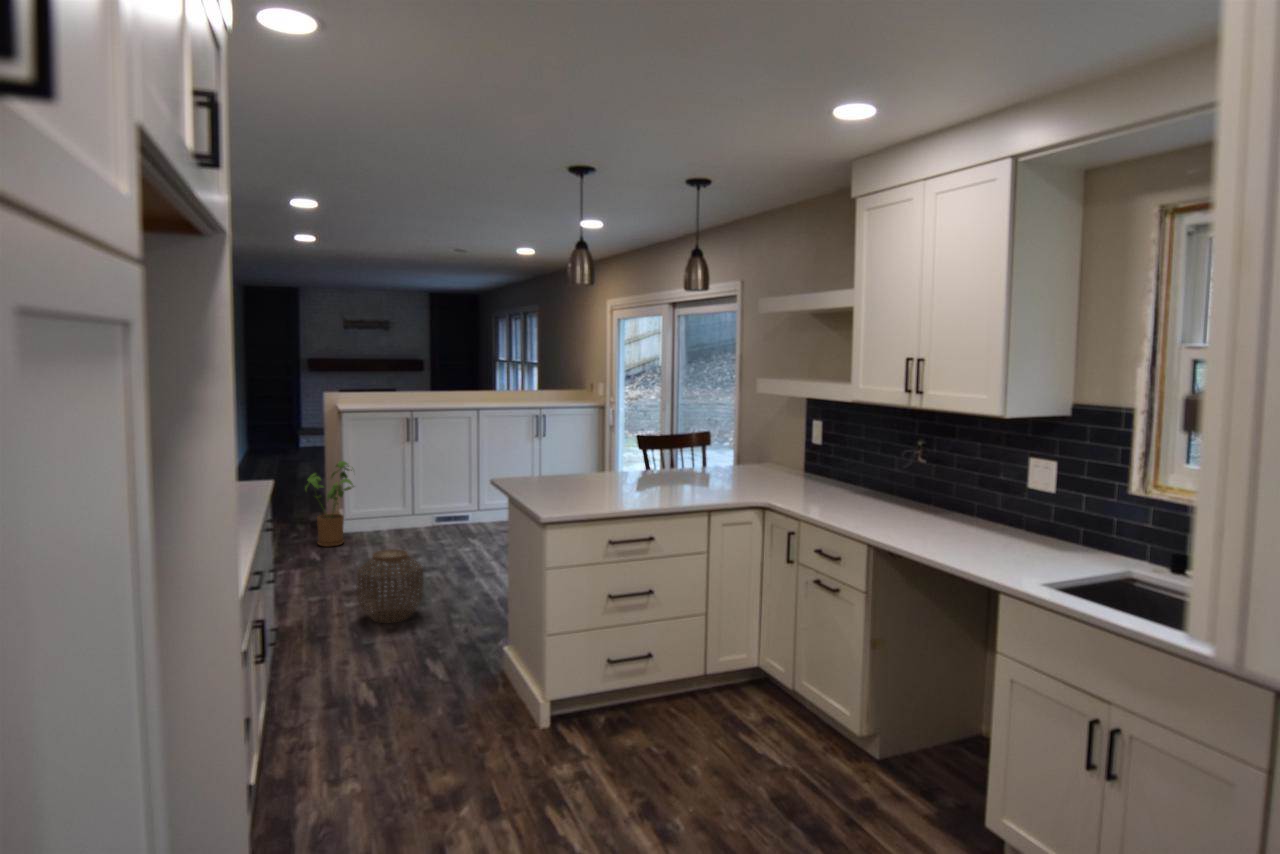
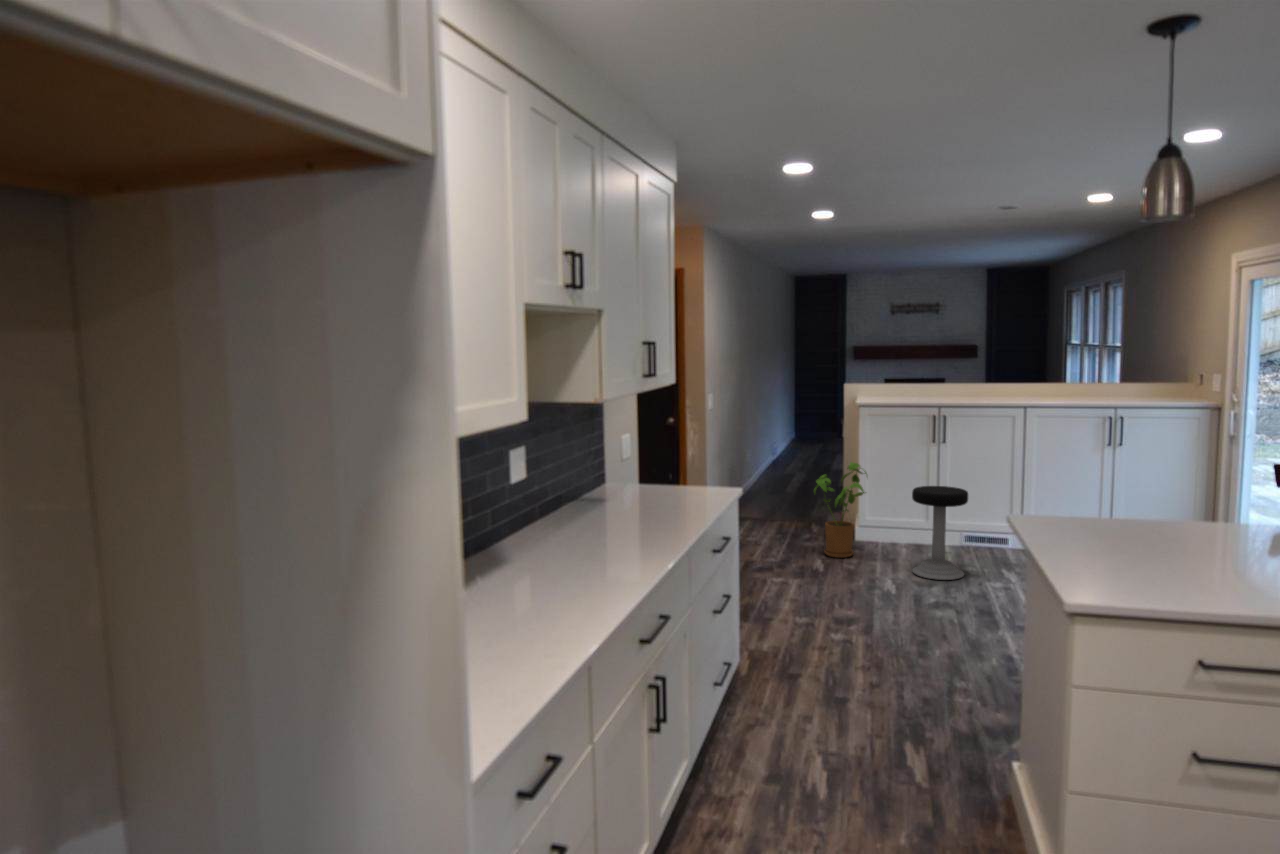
stool: none [396,476,441,553] -> present [912,486,968,580]
woven basket: present [357,549,423,623] -> none [842,576,924,667]

